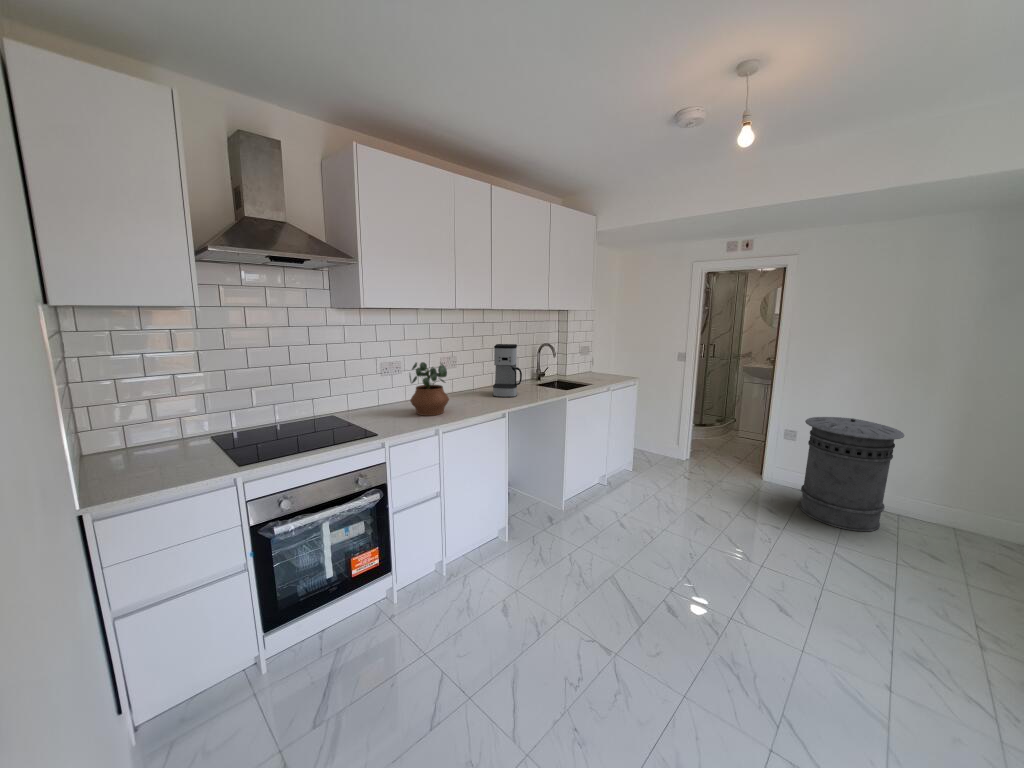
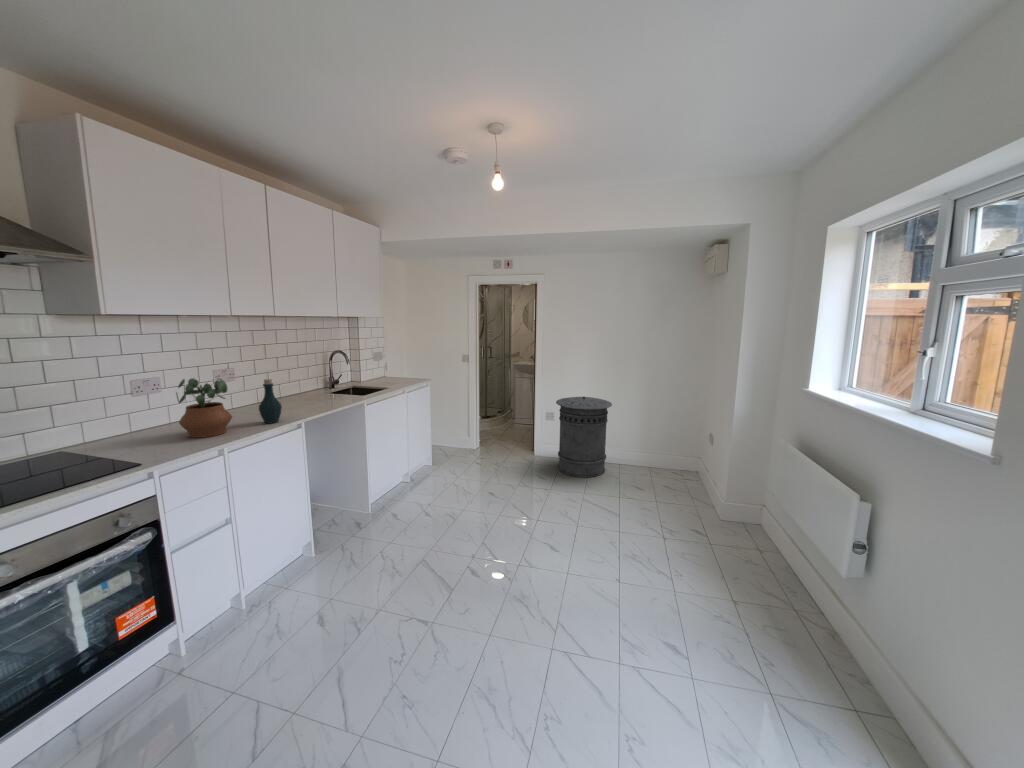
coffee maker: present [493,344,522,397] -> none [280,354,315,409]
bottle: none [471,367,490,409] -> present [259,379,282,424]

